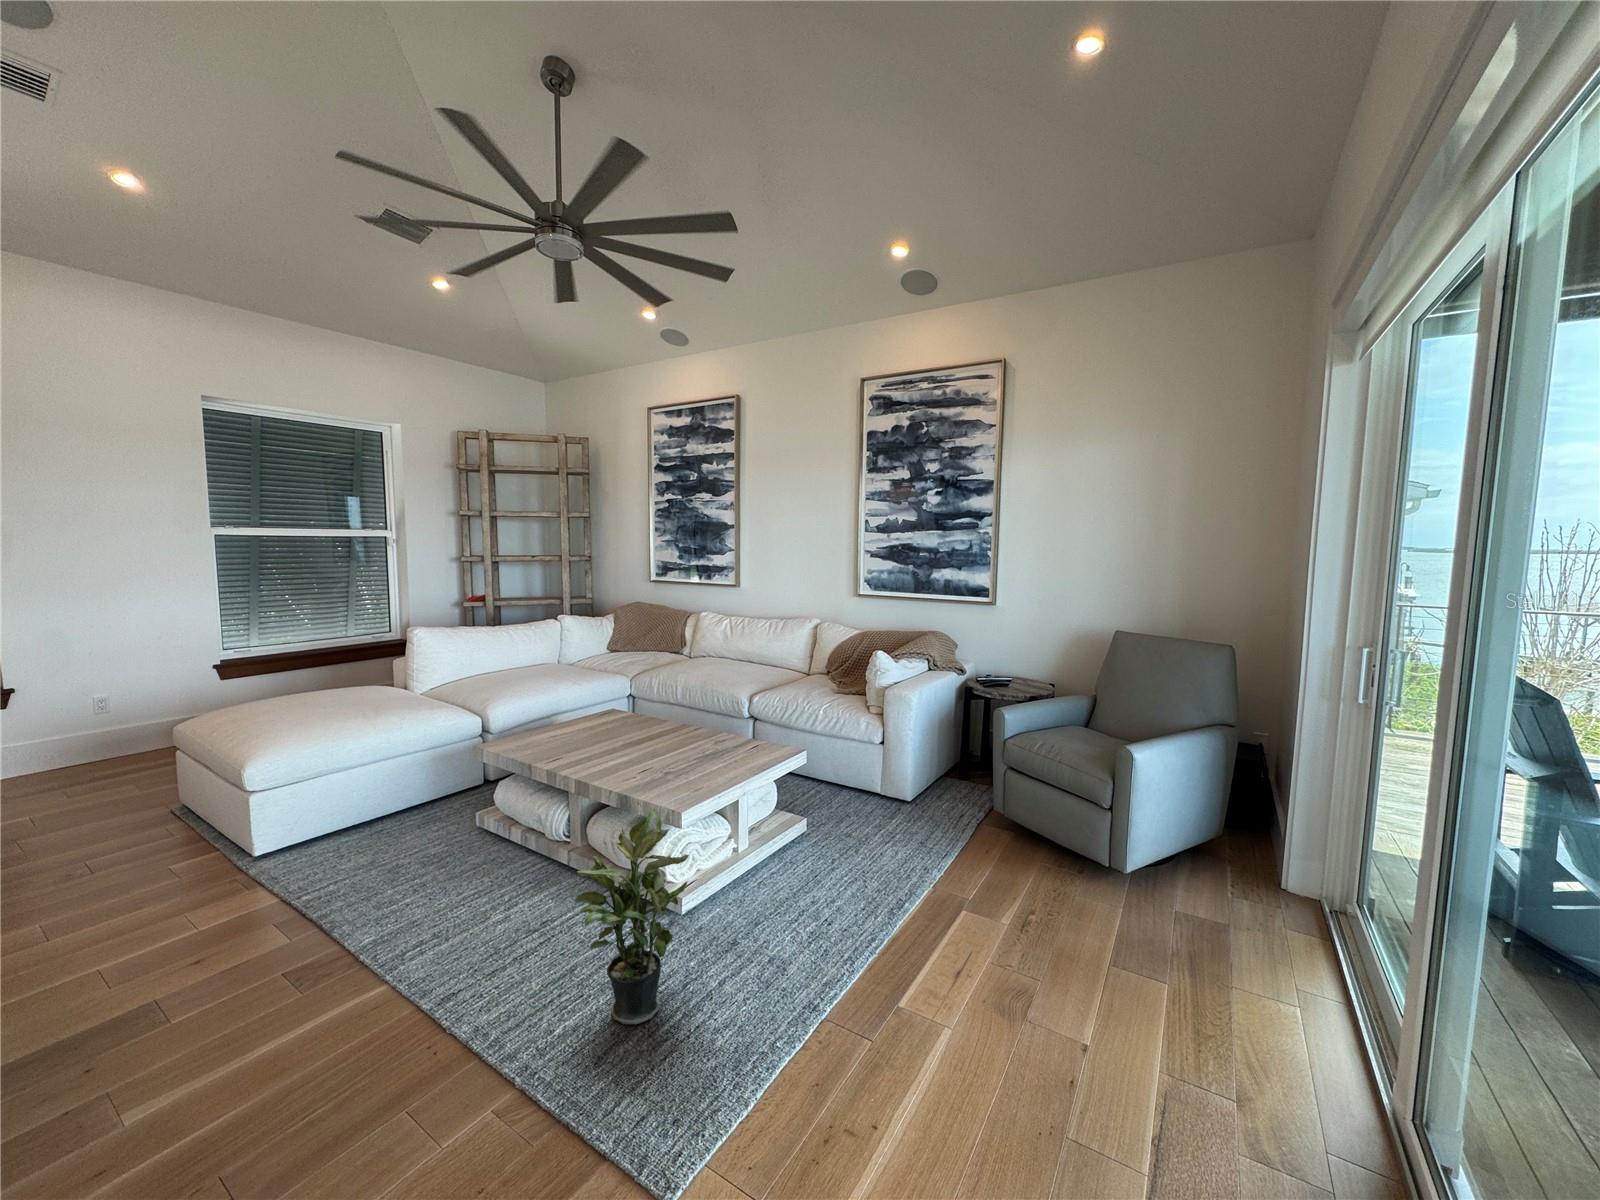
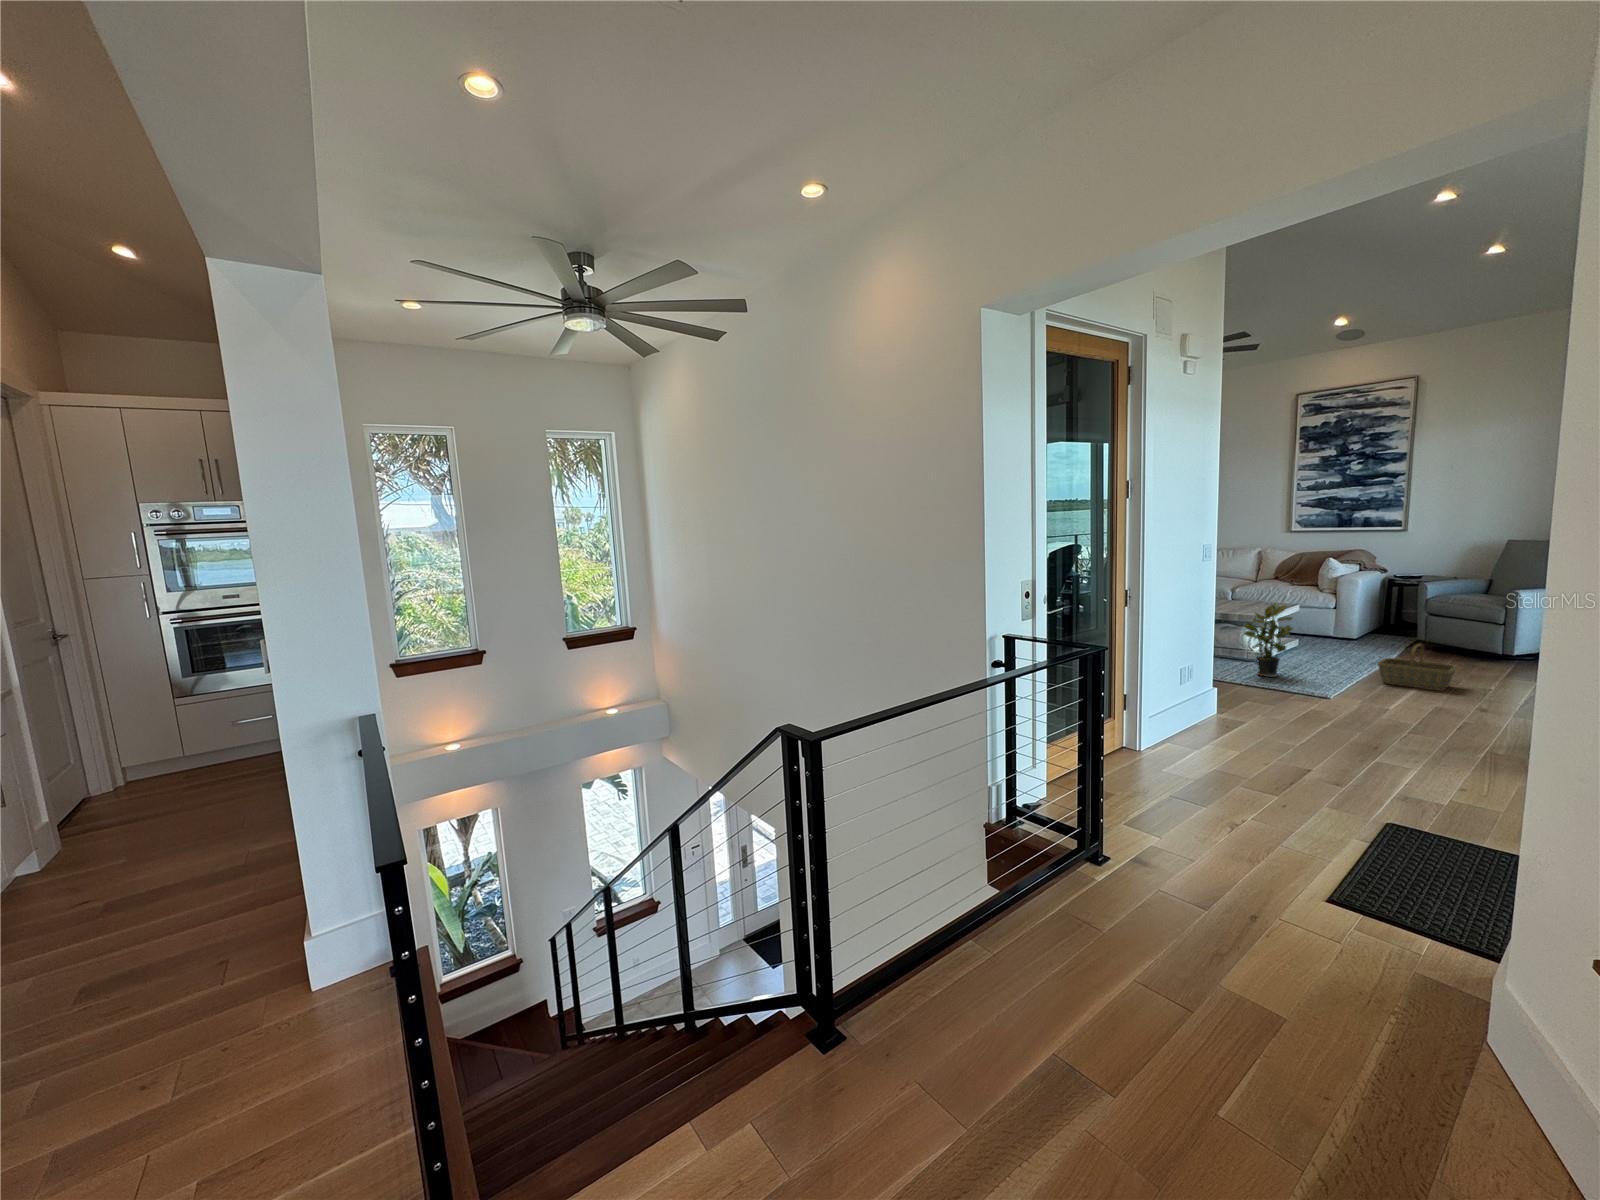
basket: none [852,939,1020,1105] -> present [1377,644,1457,691]

